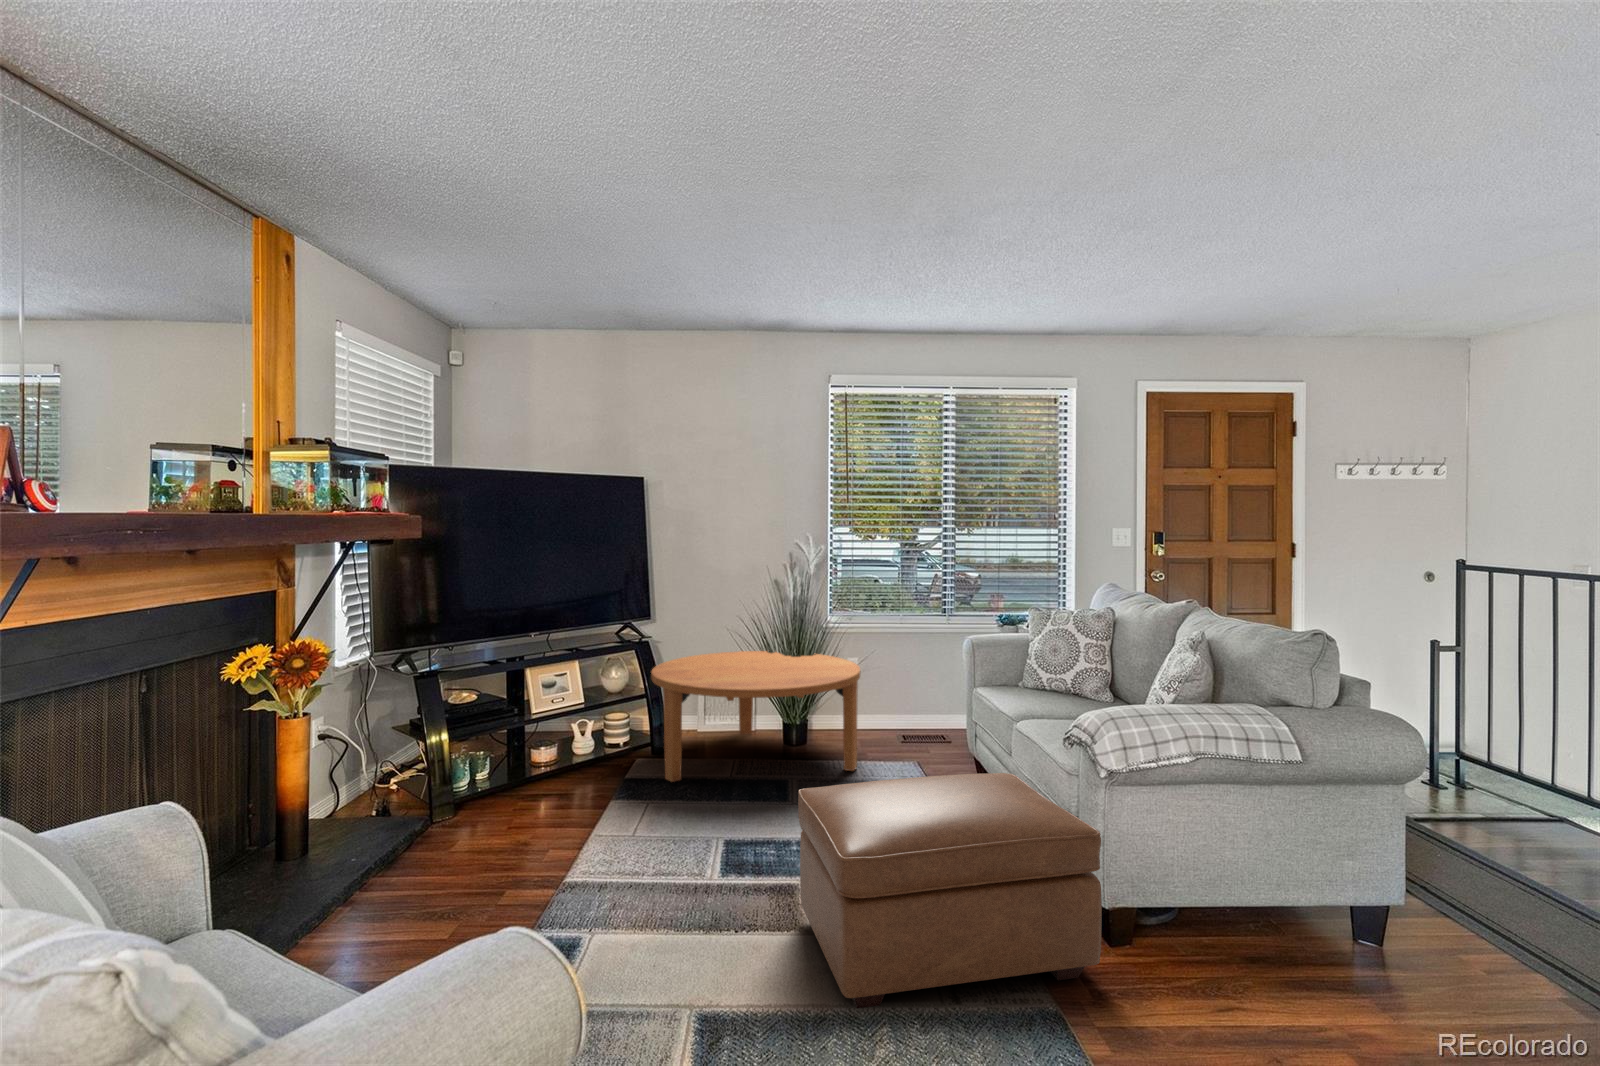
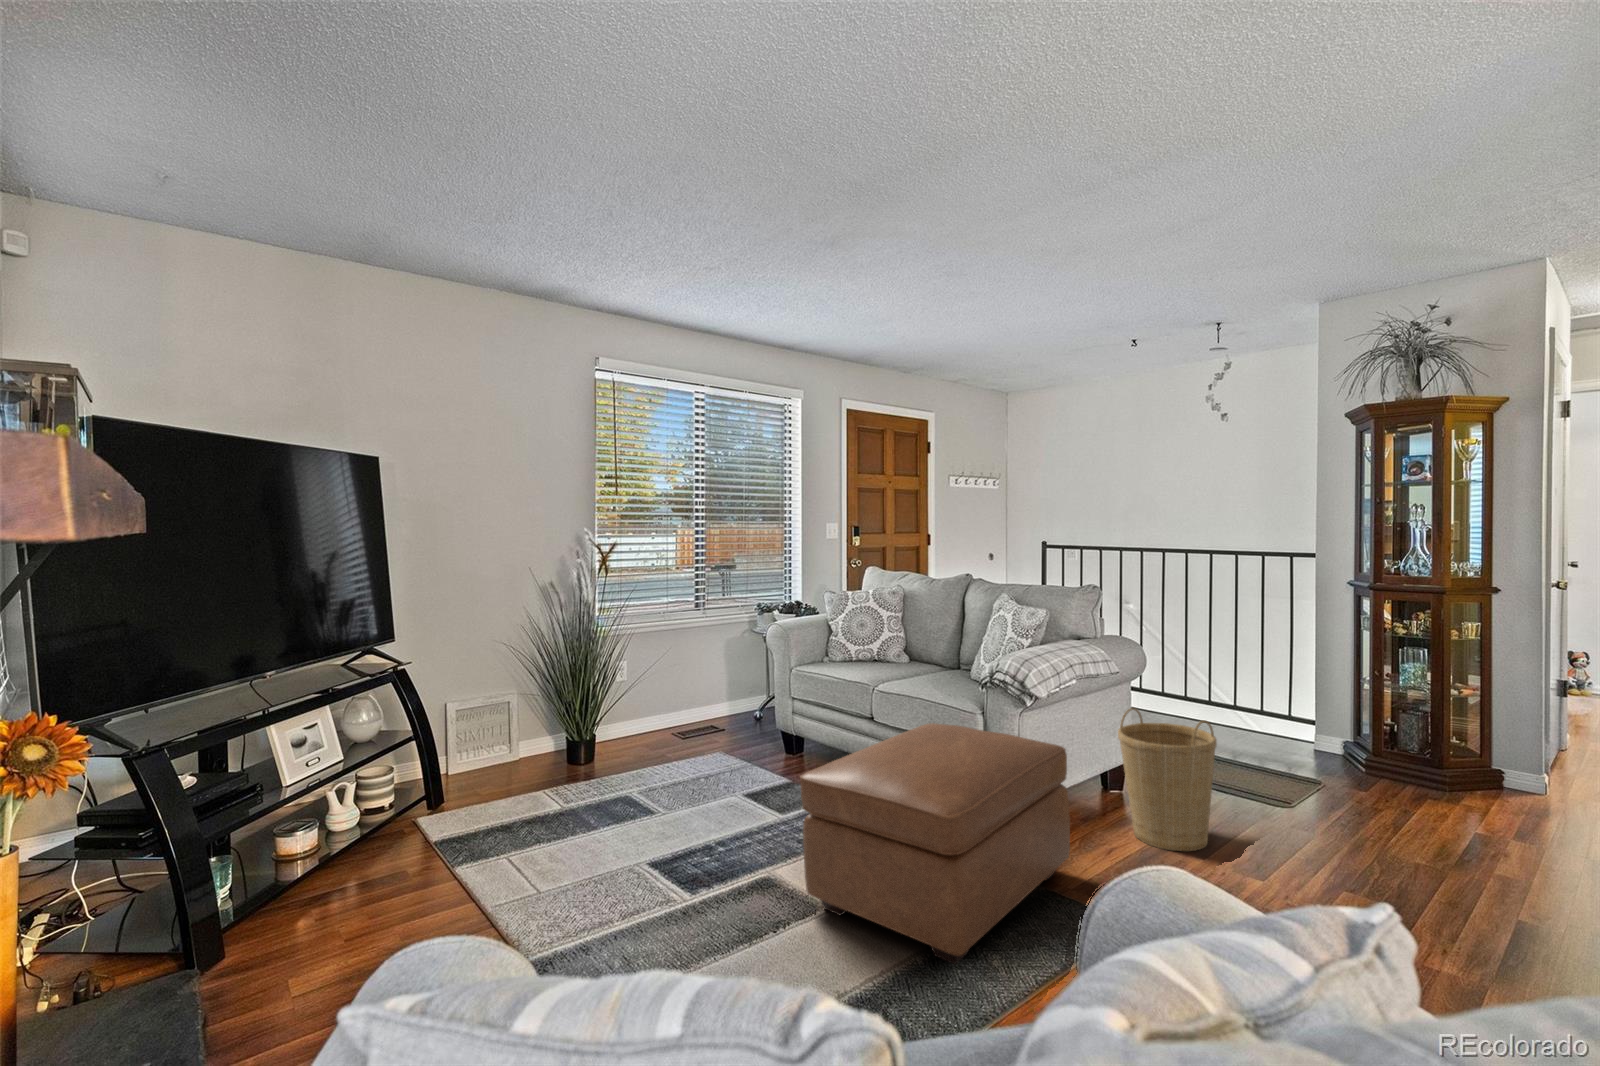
coffee table: present [651,651,860,782] -> none [430,662,678,830]
basket: none [1238,813,1383,1028] -> present [1118,708,1217,851]

